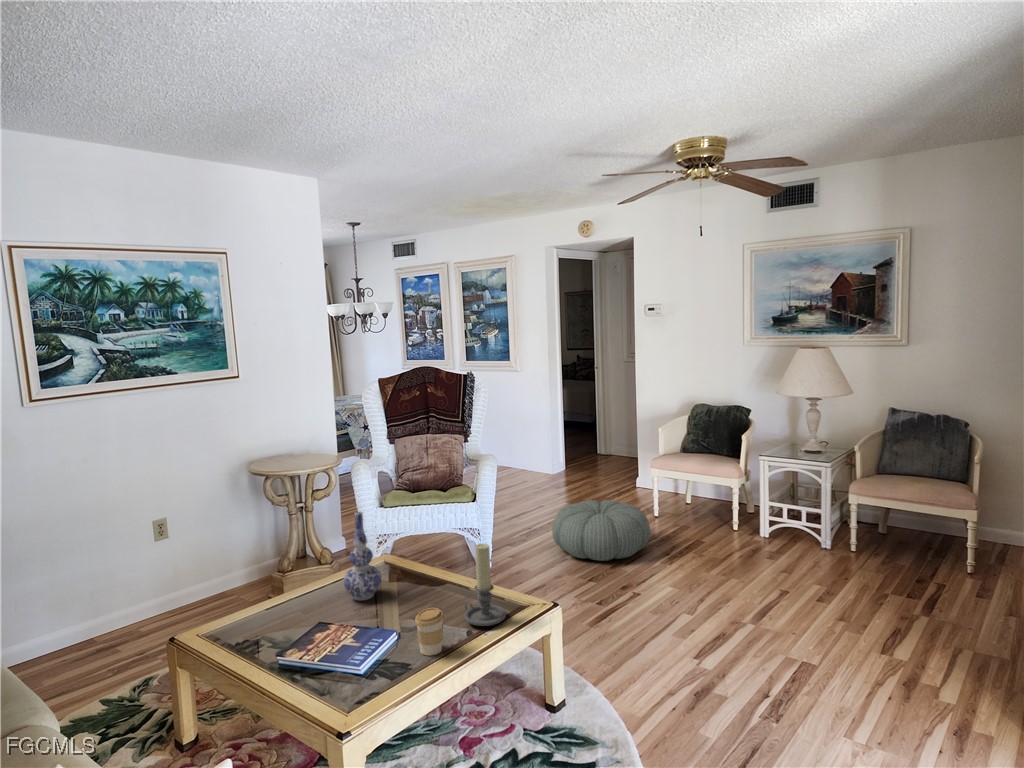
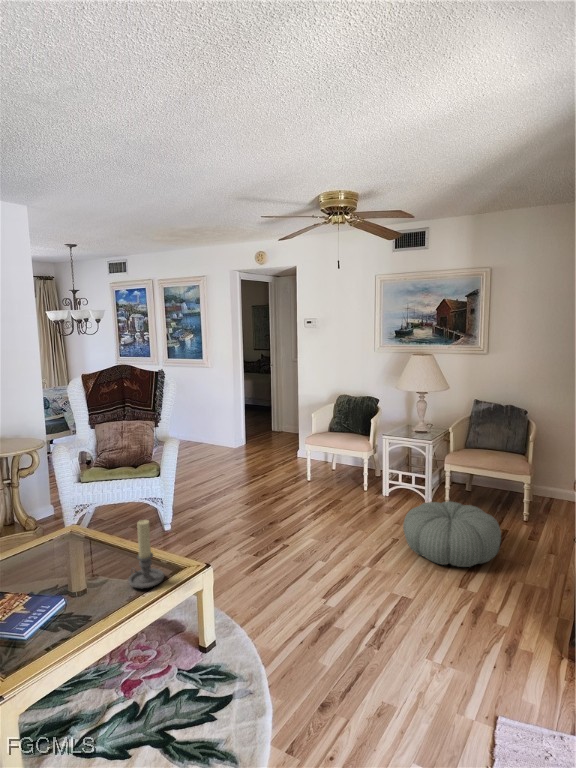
pouf: present [552,500,650,561] -> present [403,501,501,567]
vase: present [343,512,381,601] -> none [29,493,63,568]
coffee cup: present [415,608,444,655] -> none [80,577,105,618]

